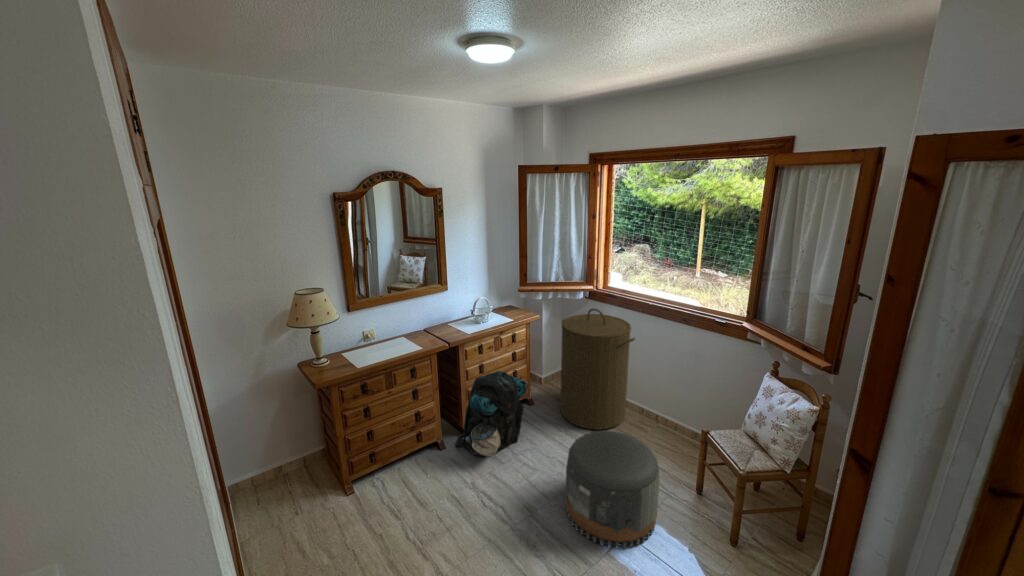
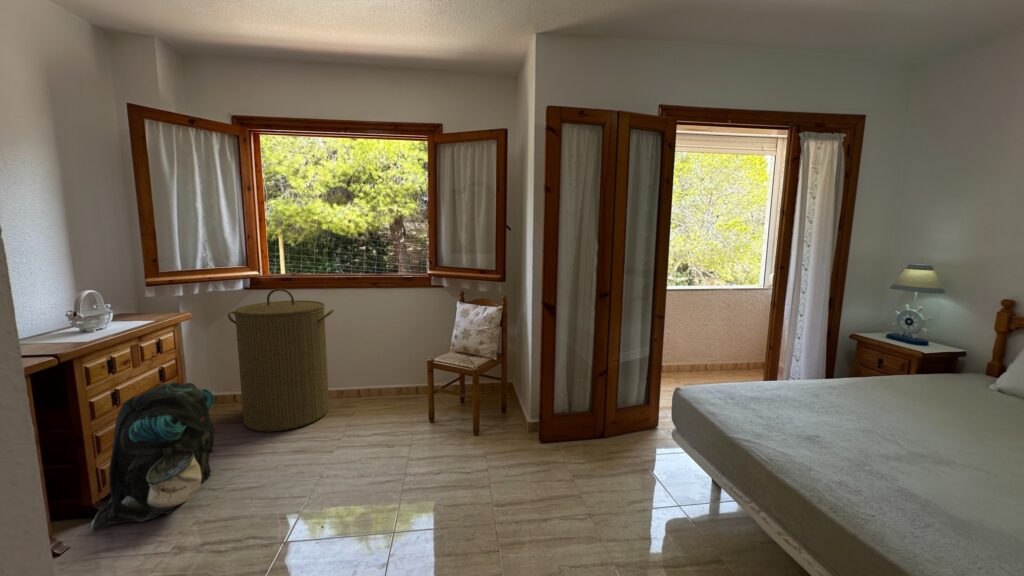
pouf: present [565,430,660,548] -> none [322,387,423,499]

